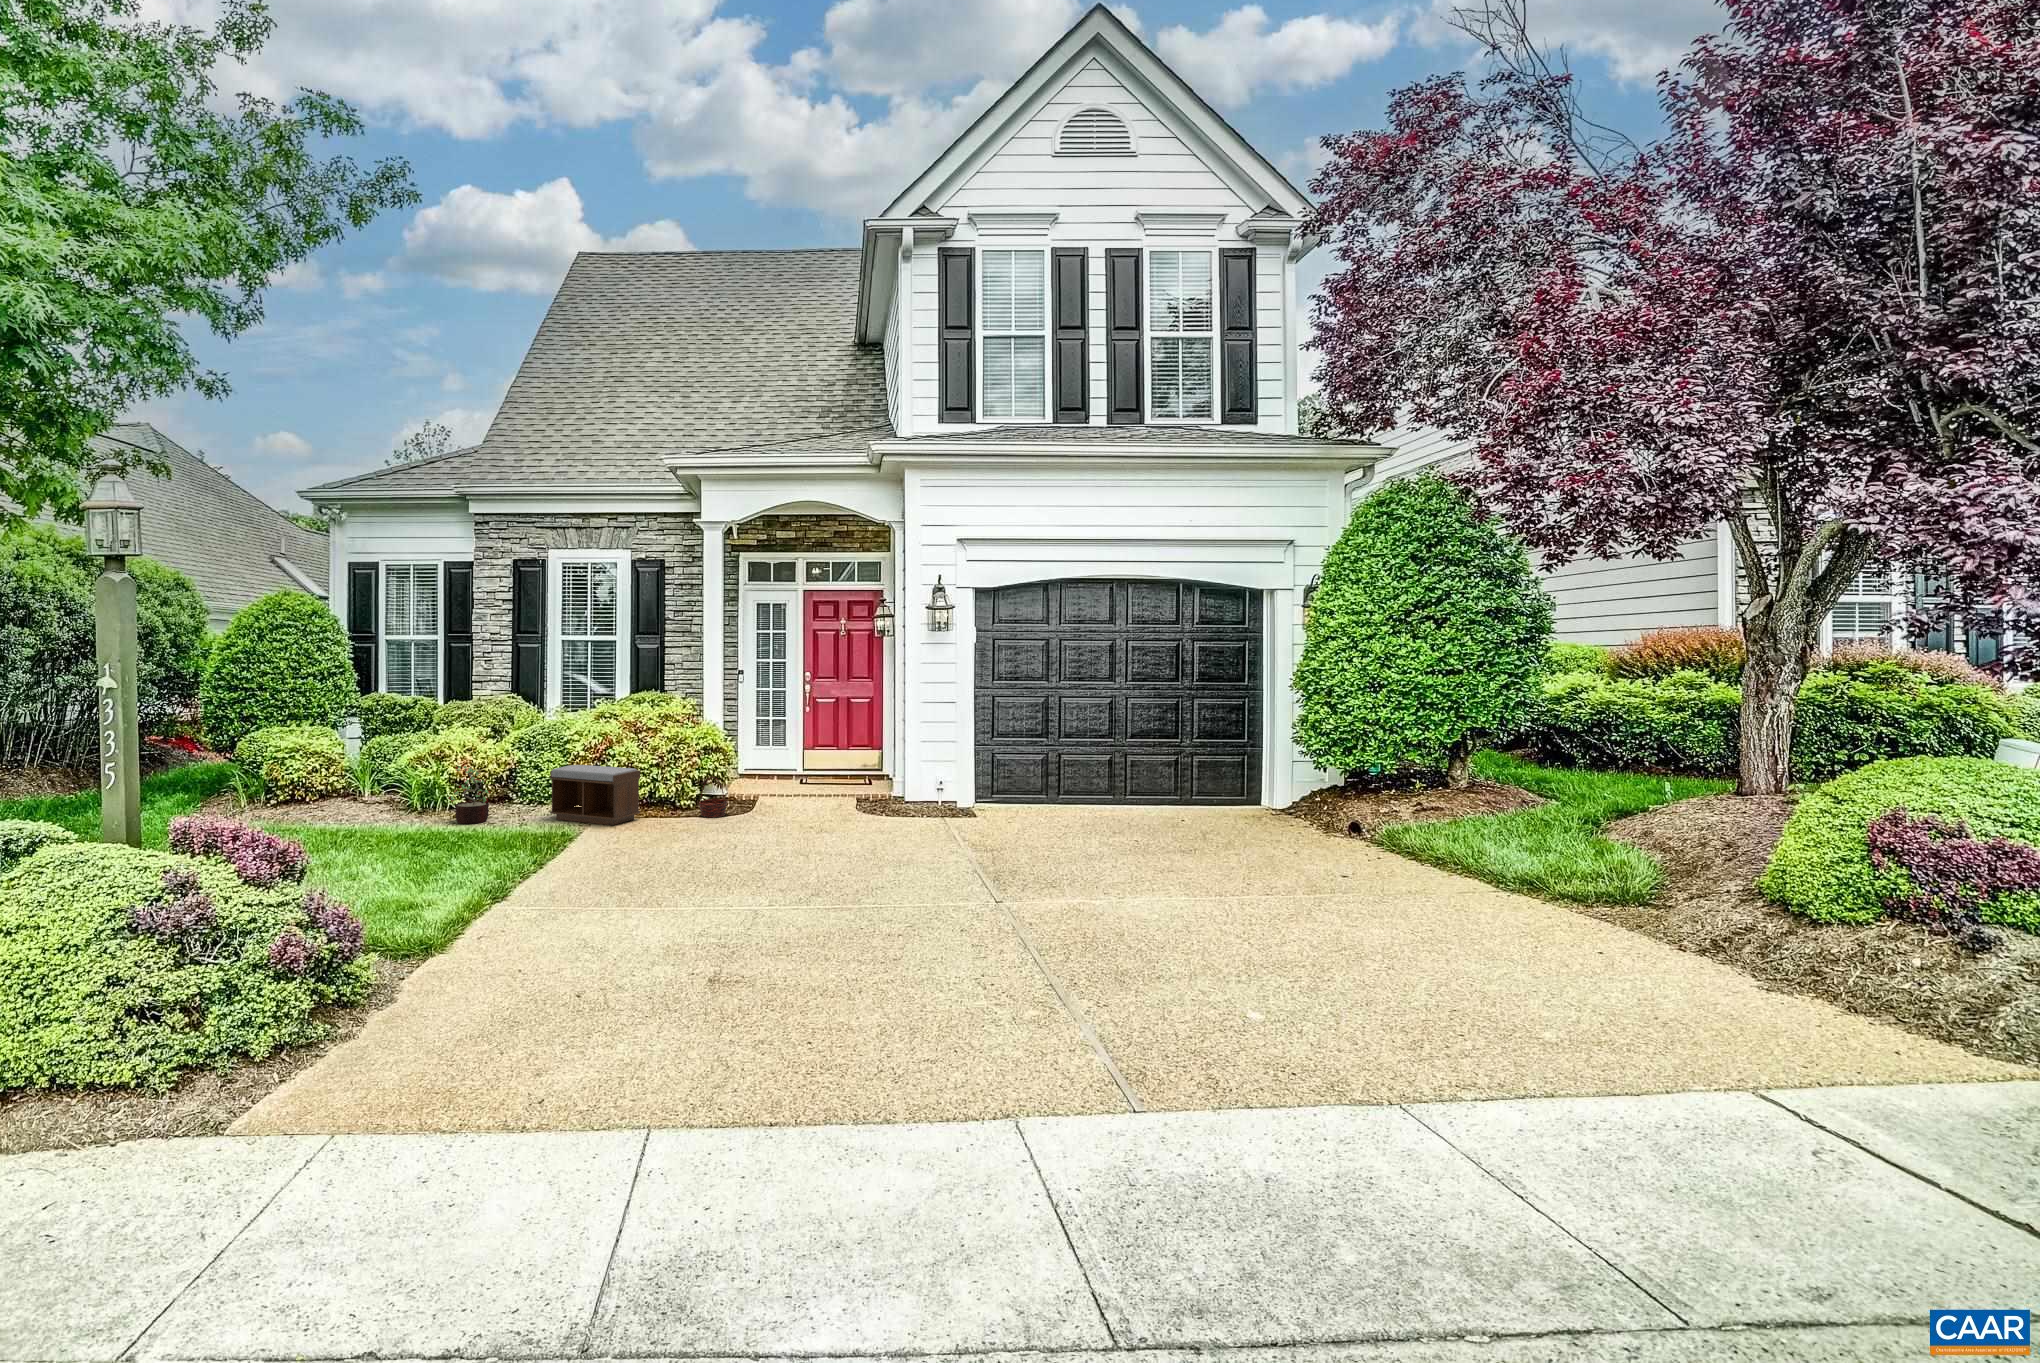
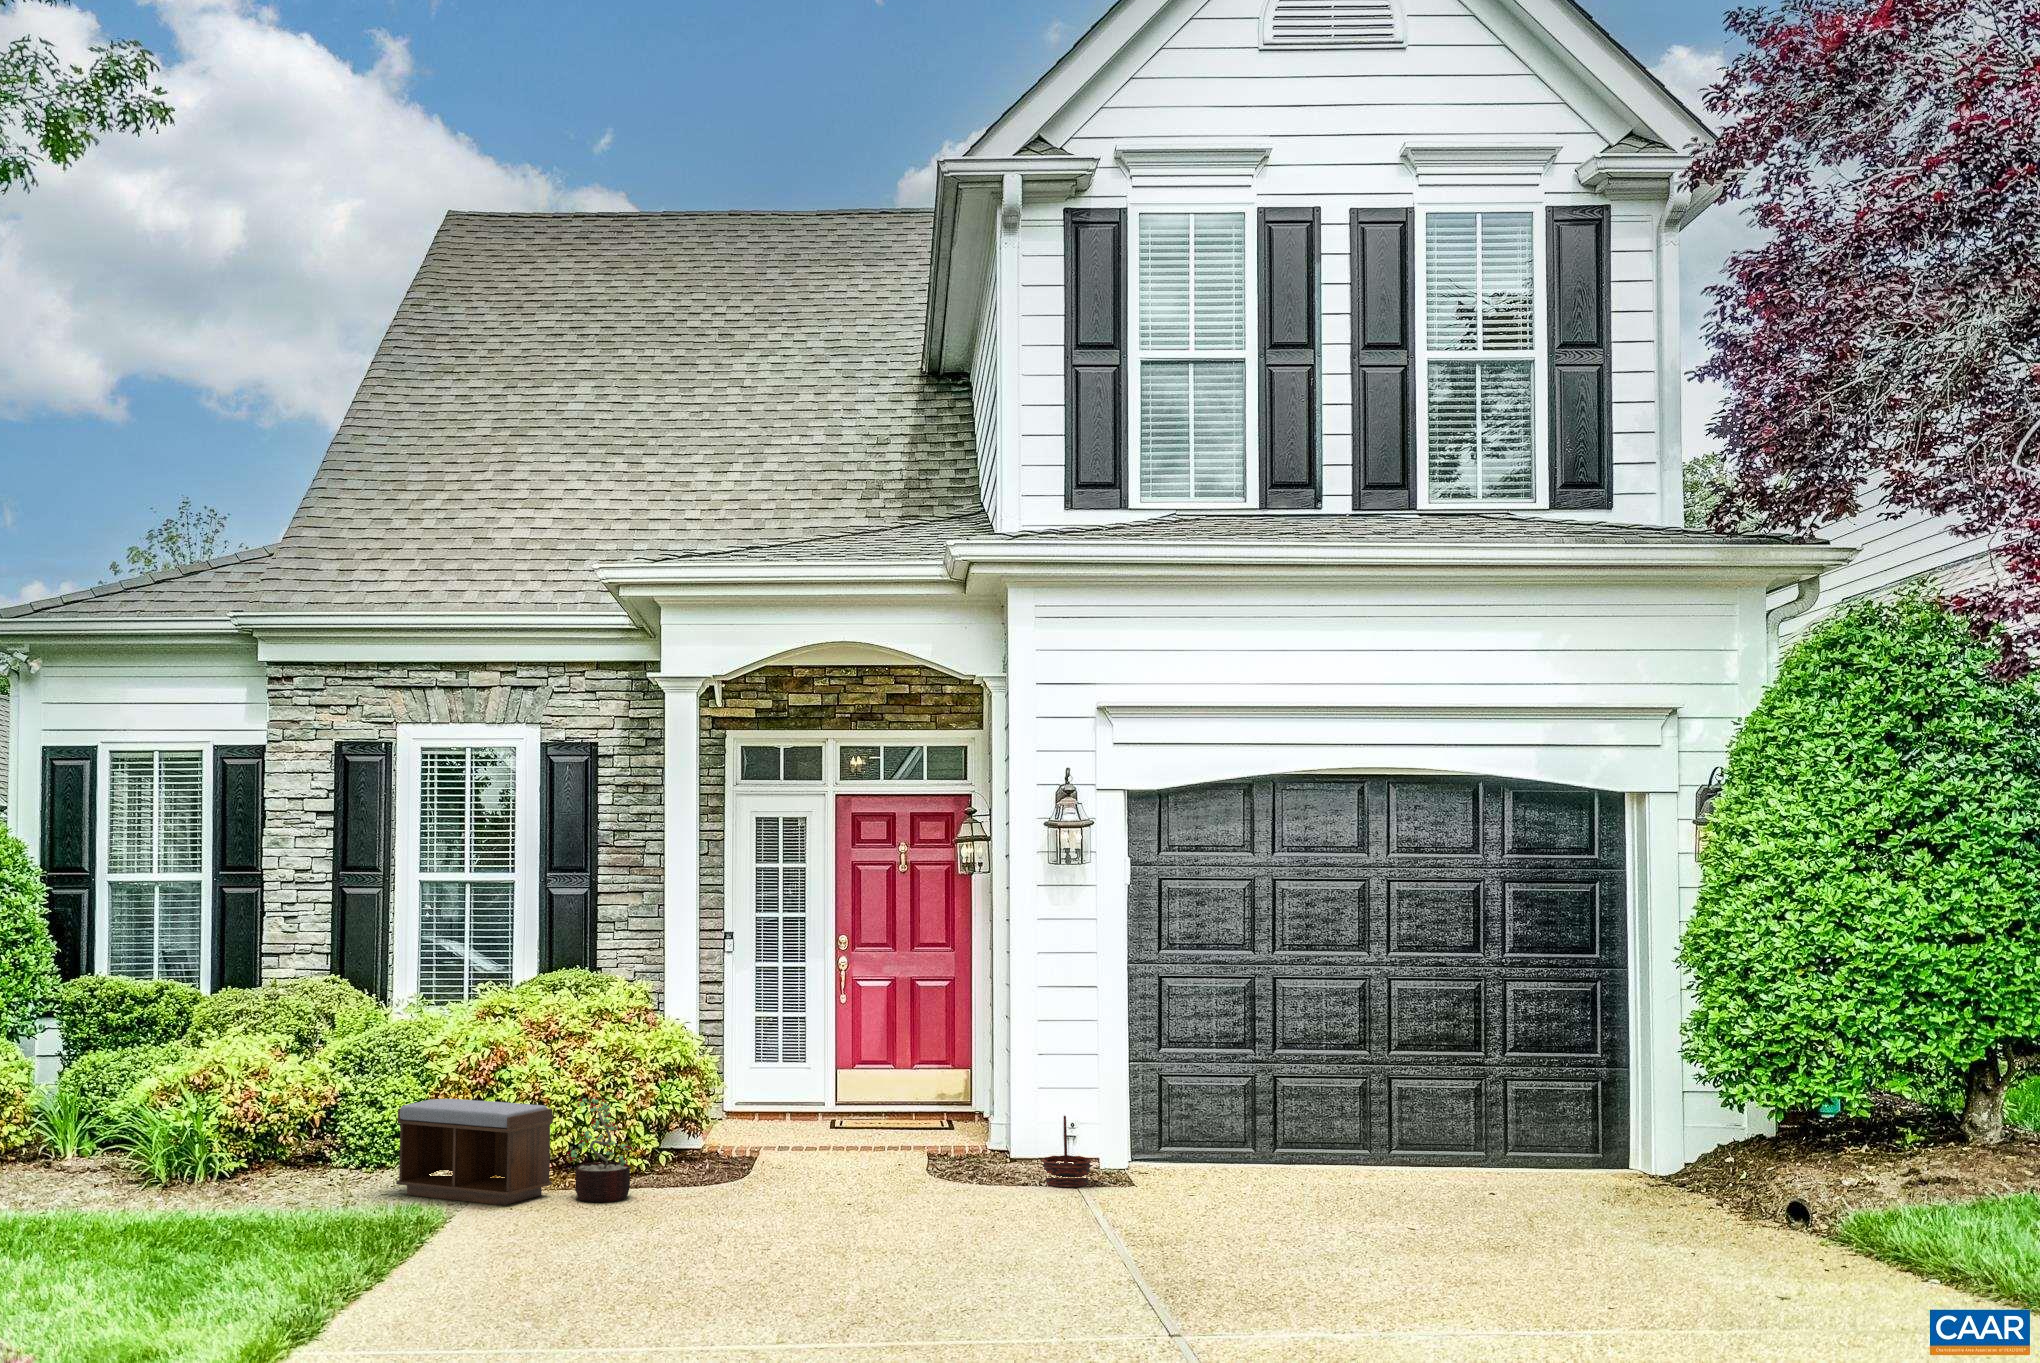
decorative plant: present [448,765,490,824] -> present [567,1095,633,1202]
basket: present [699,777,727,817] -> present [1042,1116,1092,1188]

